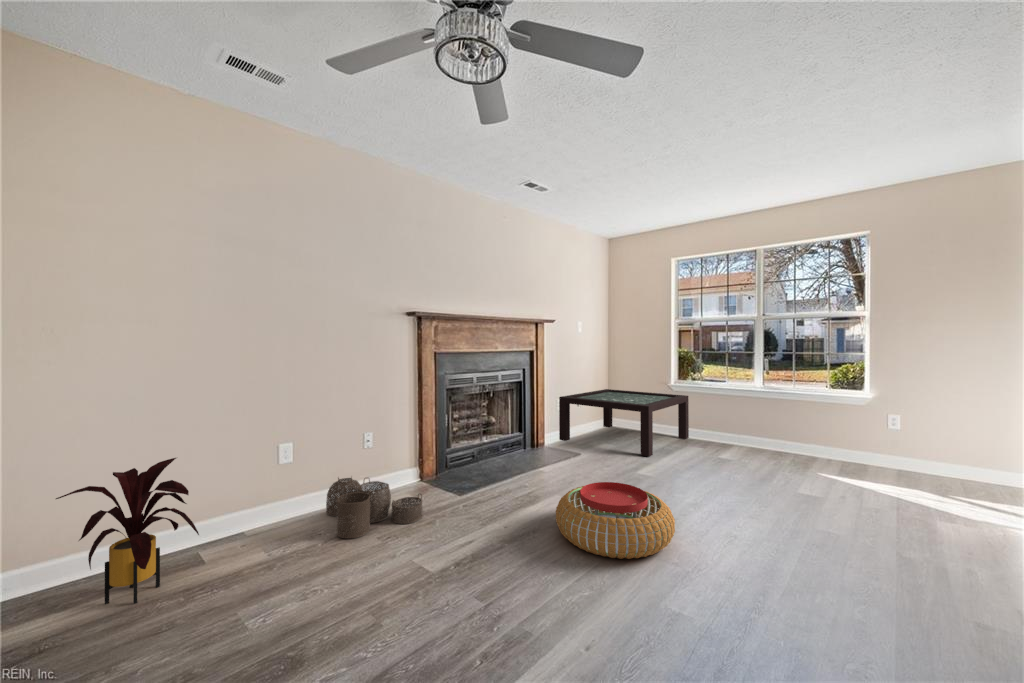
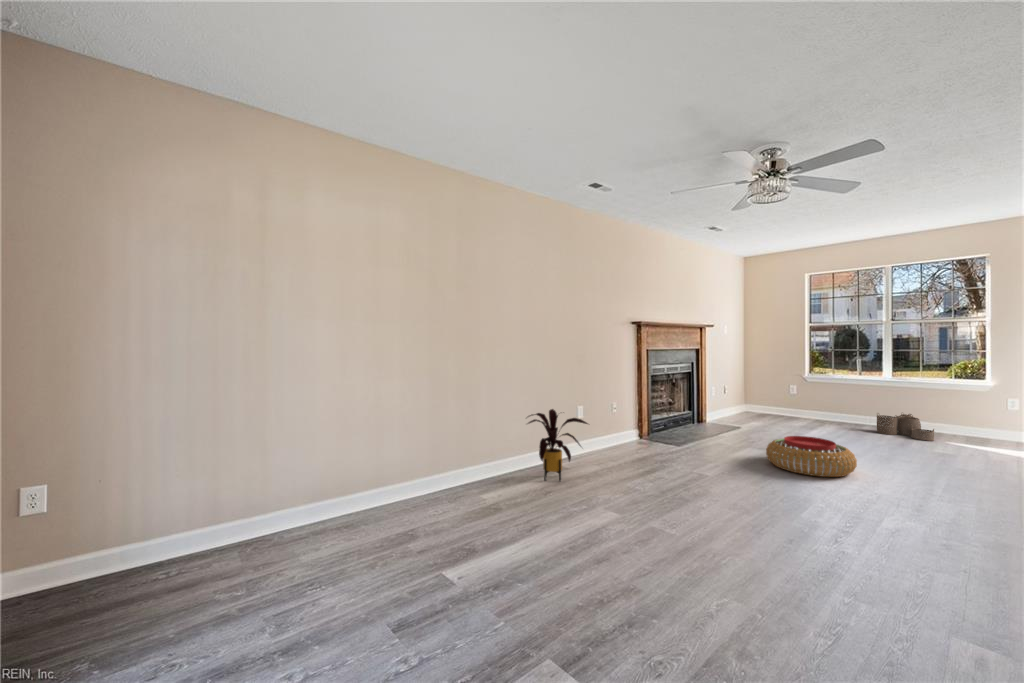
coffee table: present [559,389,689,457] -> none [714,381,823,430]
woven basket: present [326,478,422,538] -> present [877,414,934,441]

